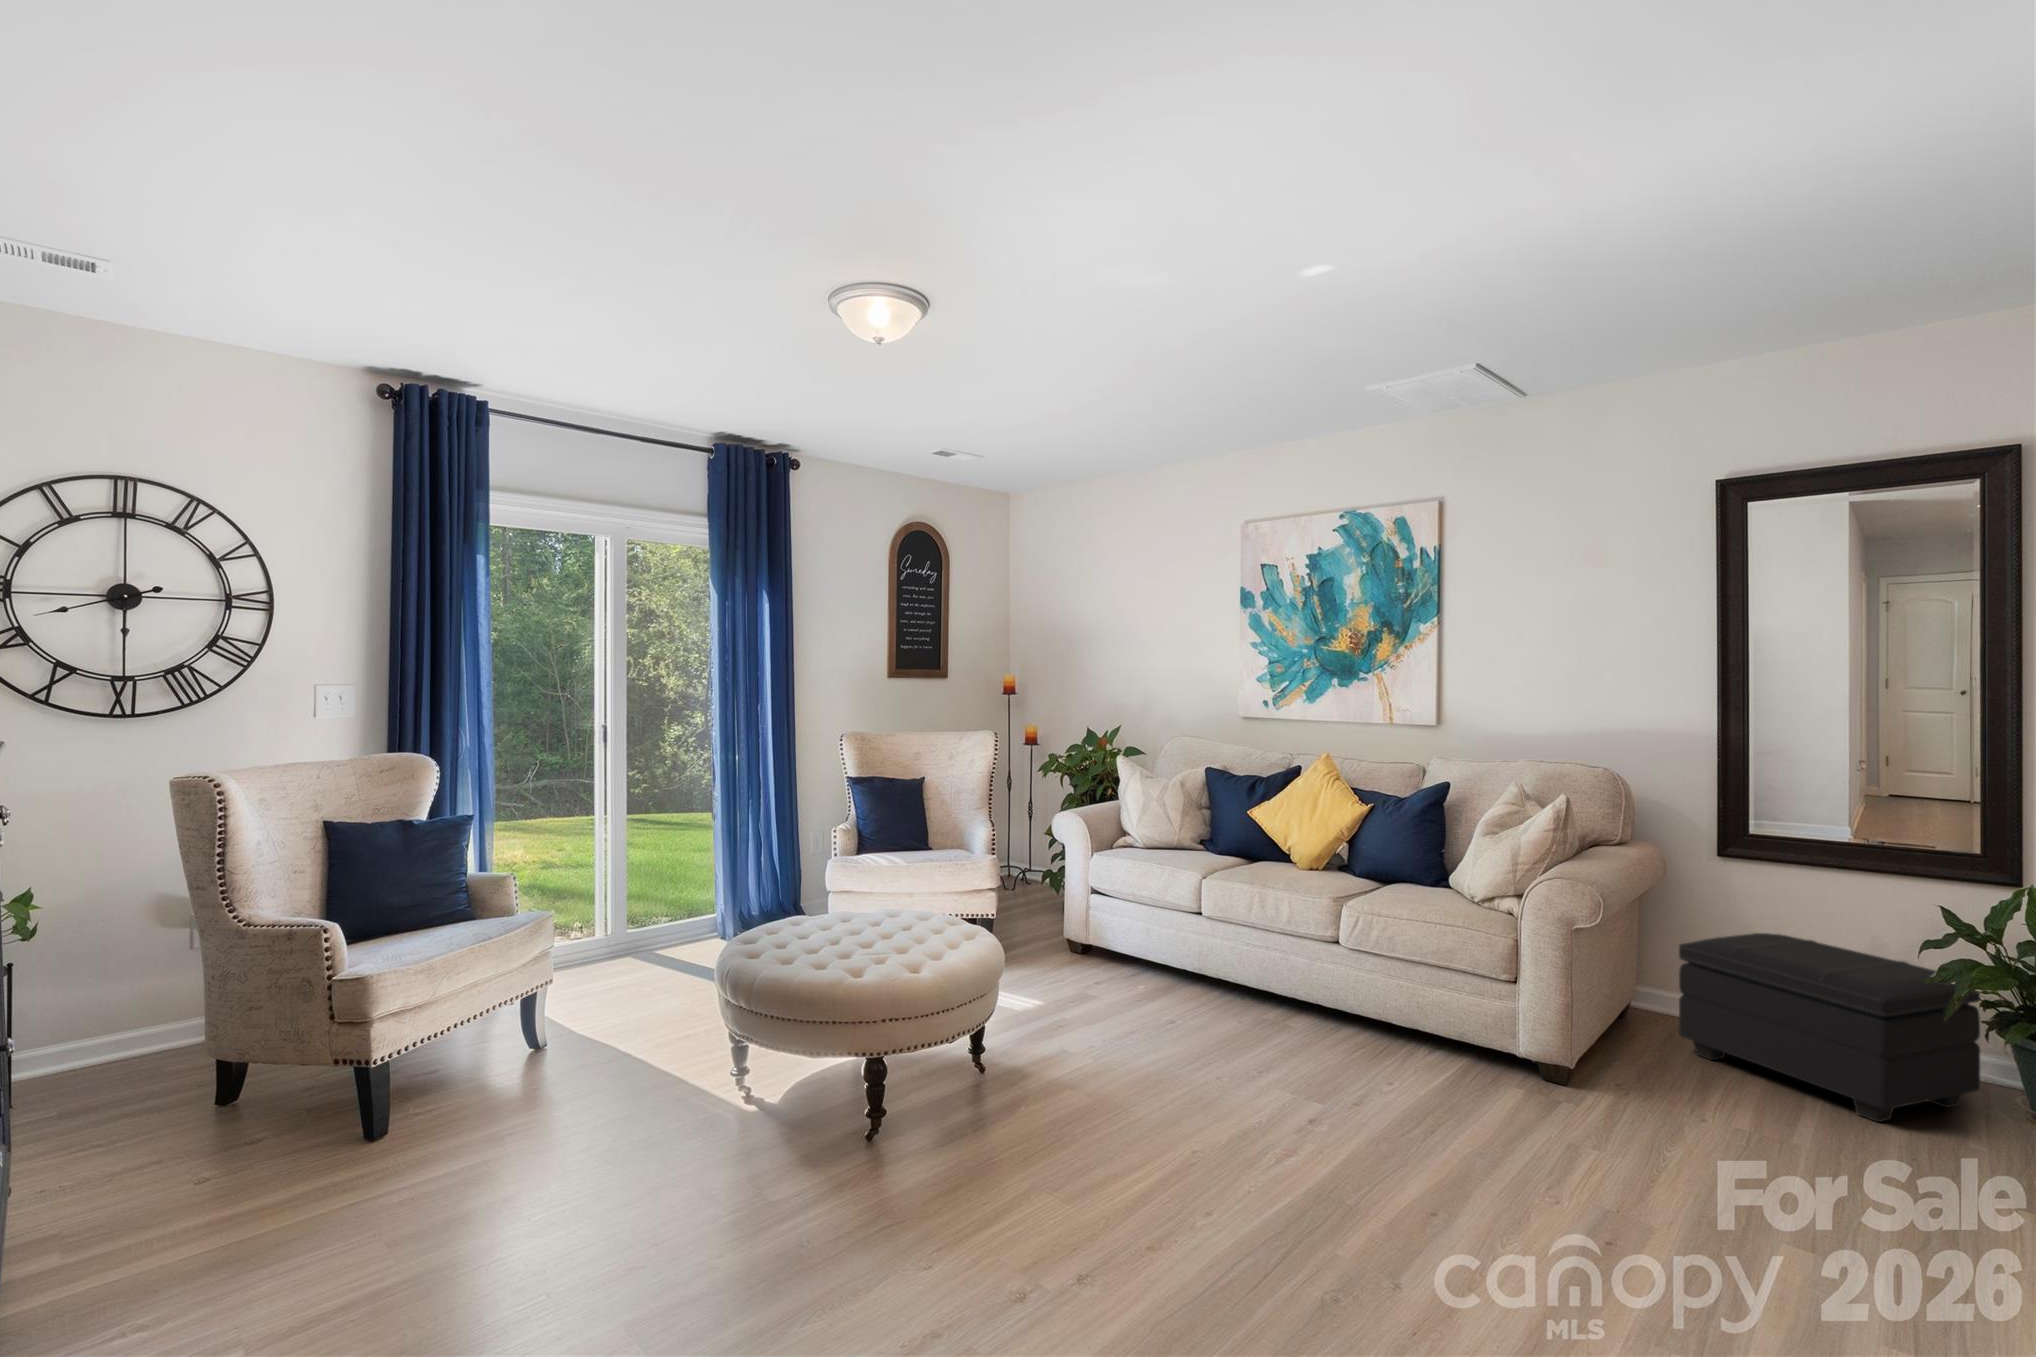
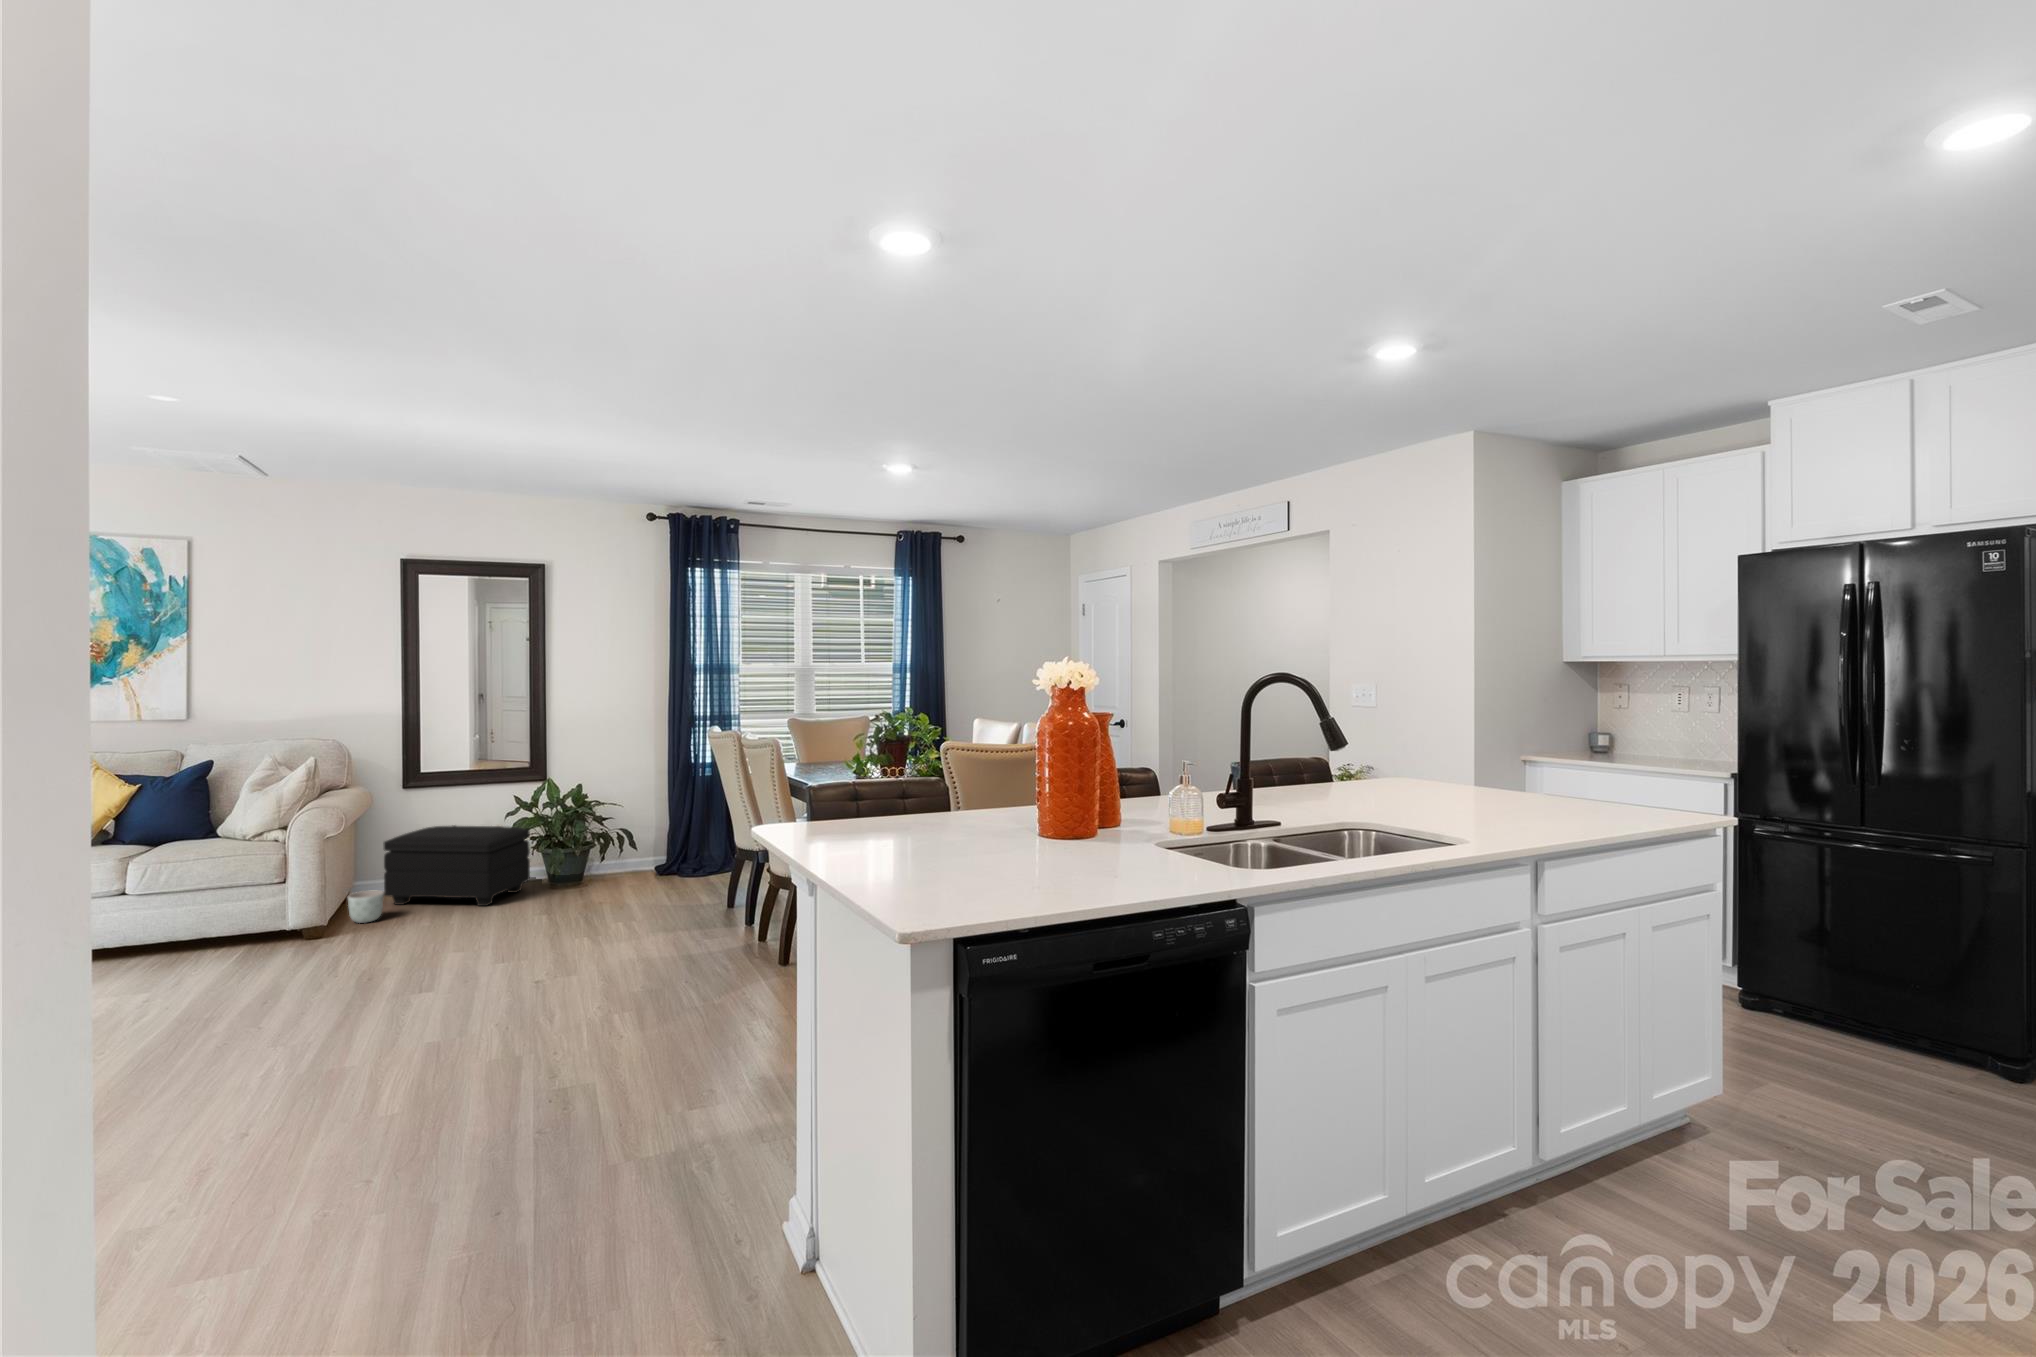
planter: none [1614,1022,1674,1080] -> present [348,890,384,923]

